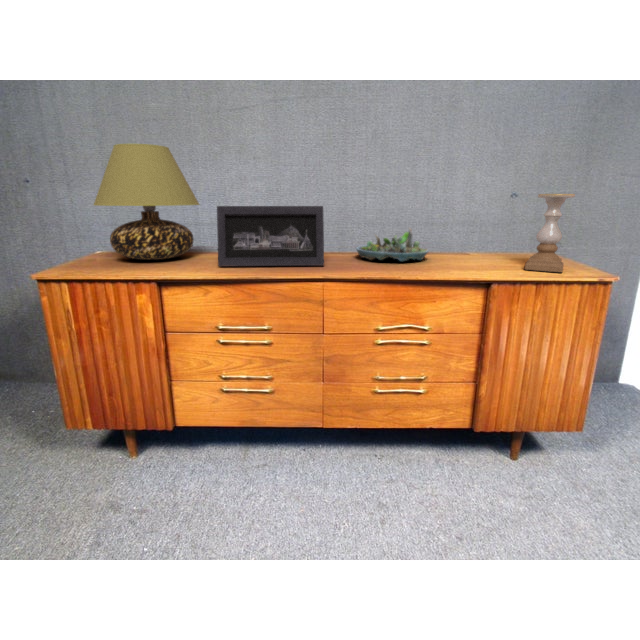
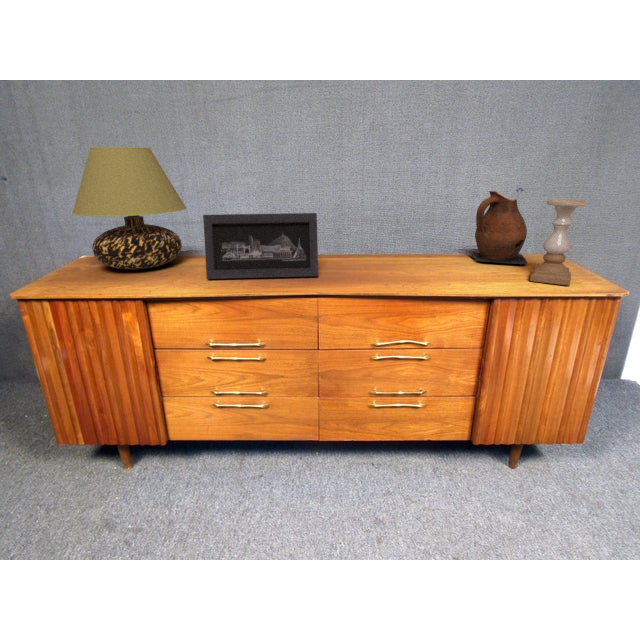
ceramic pitcher: none [466,191,523,260] -> present [470,191,527,265]
succulent planter: present [356,228,429,261] -> none [352,231,429,270]

